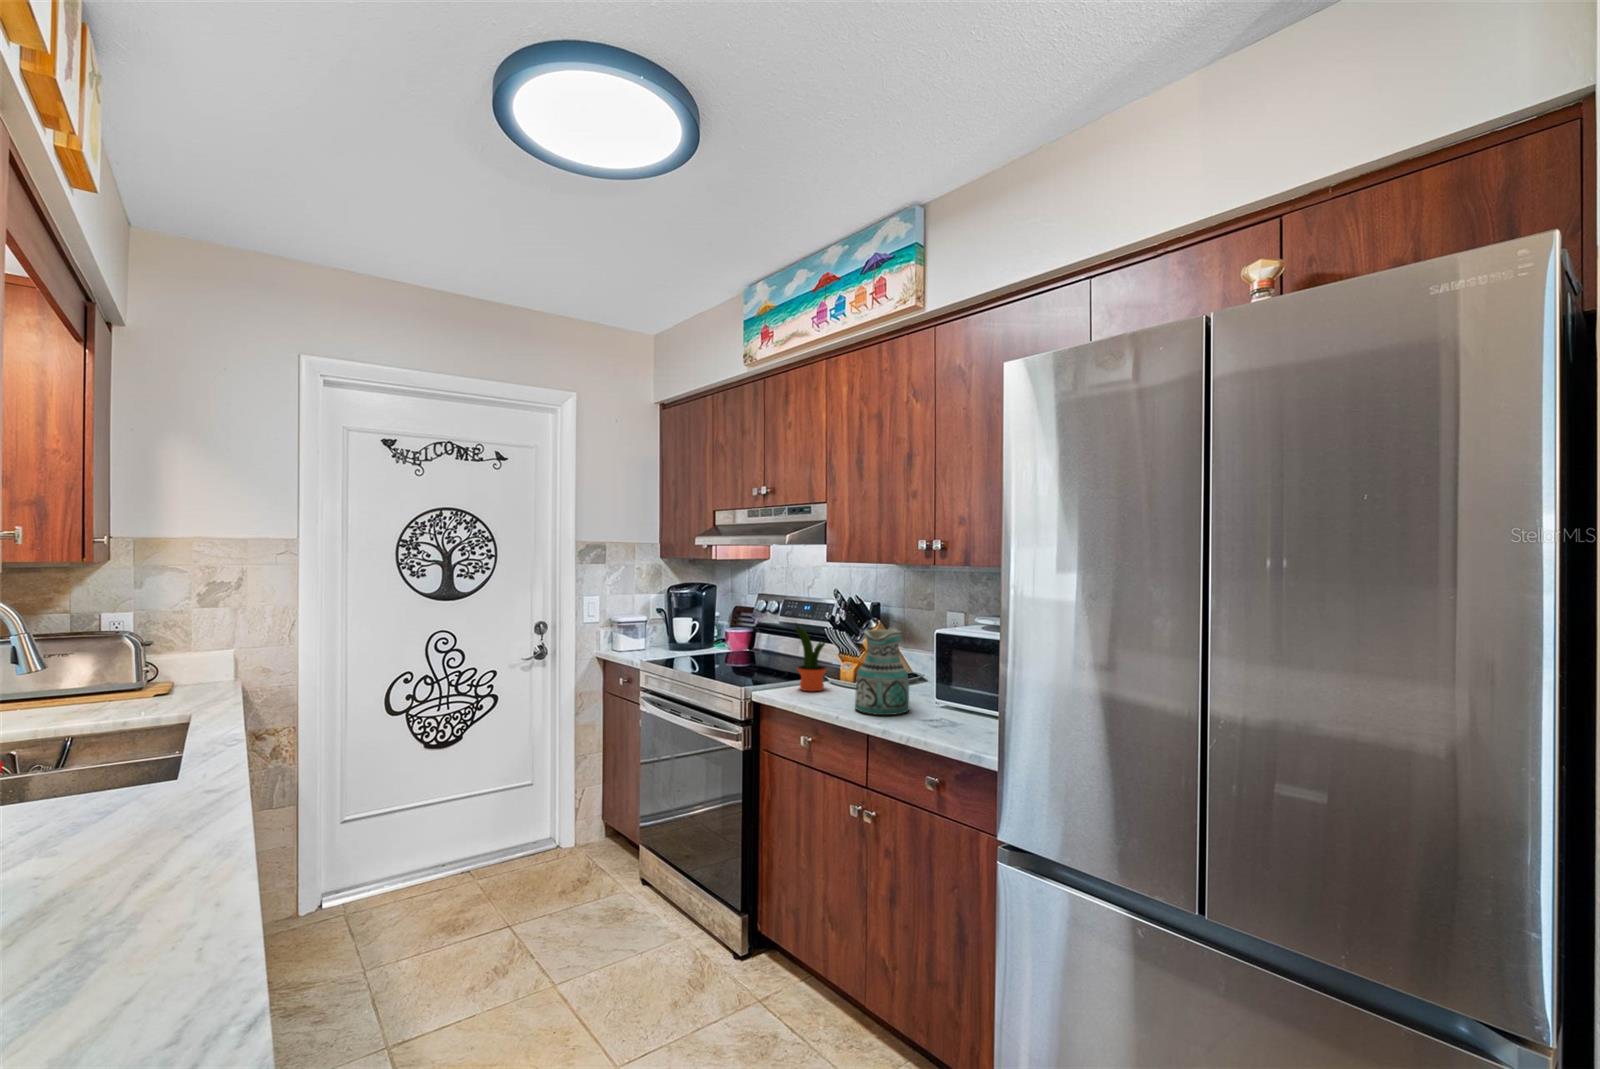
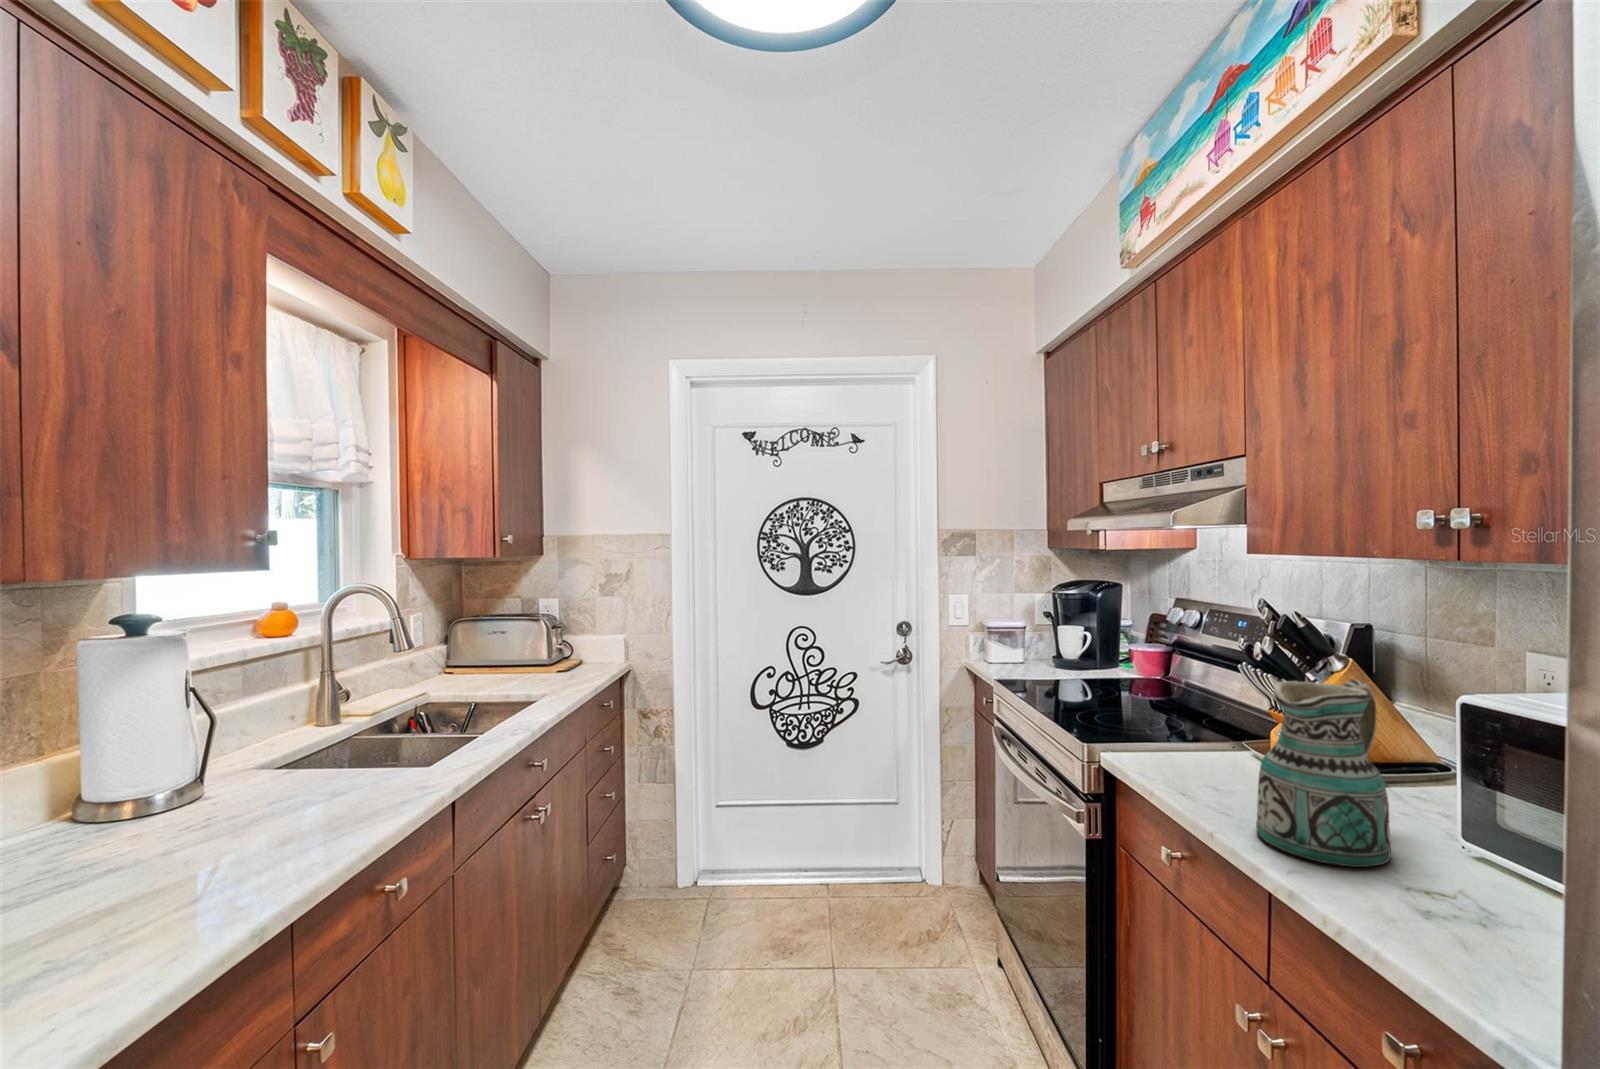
potted plant: present [795,623,826,691] -> none [1164,650,1235,773]

